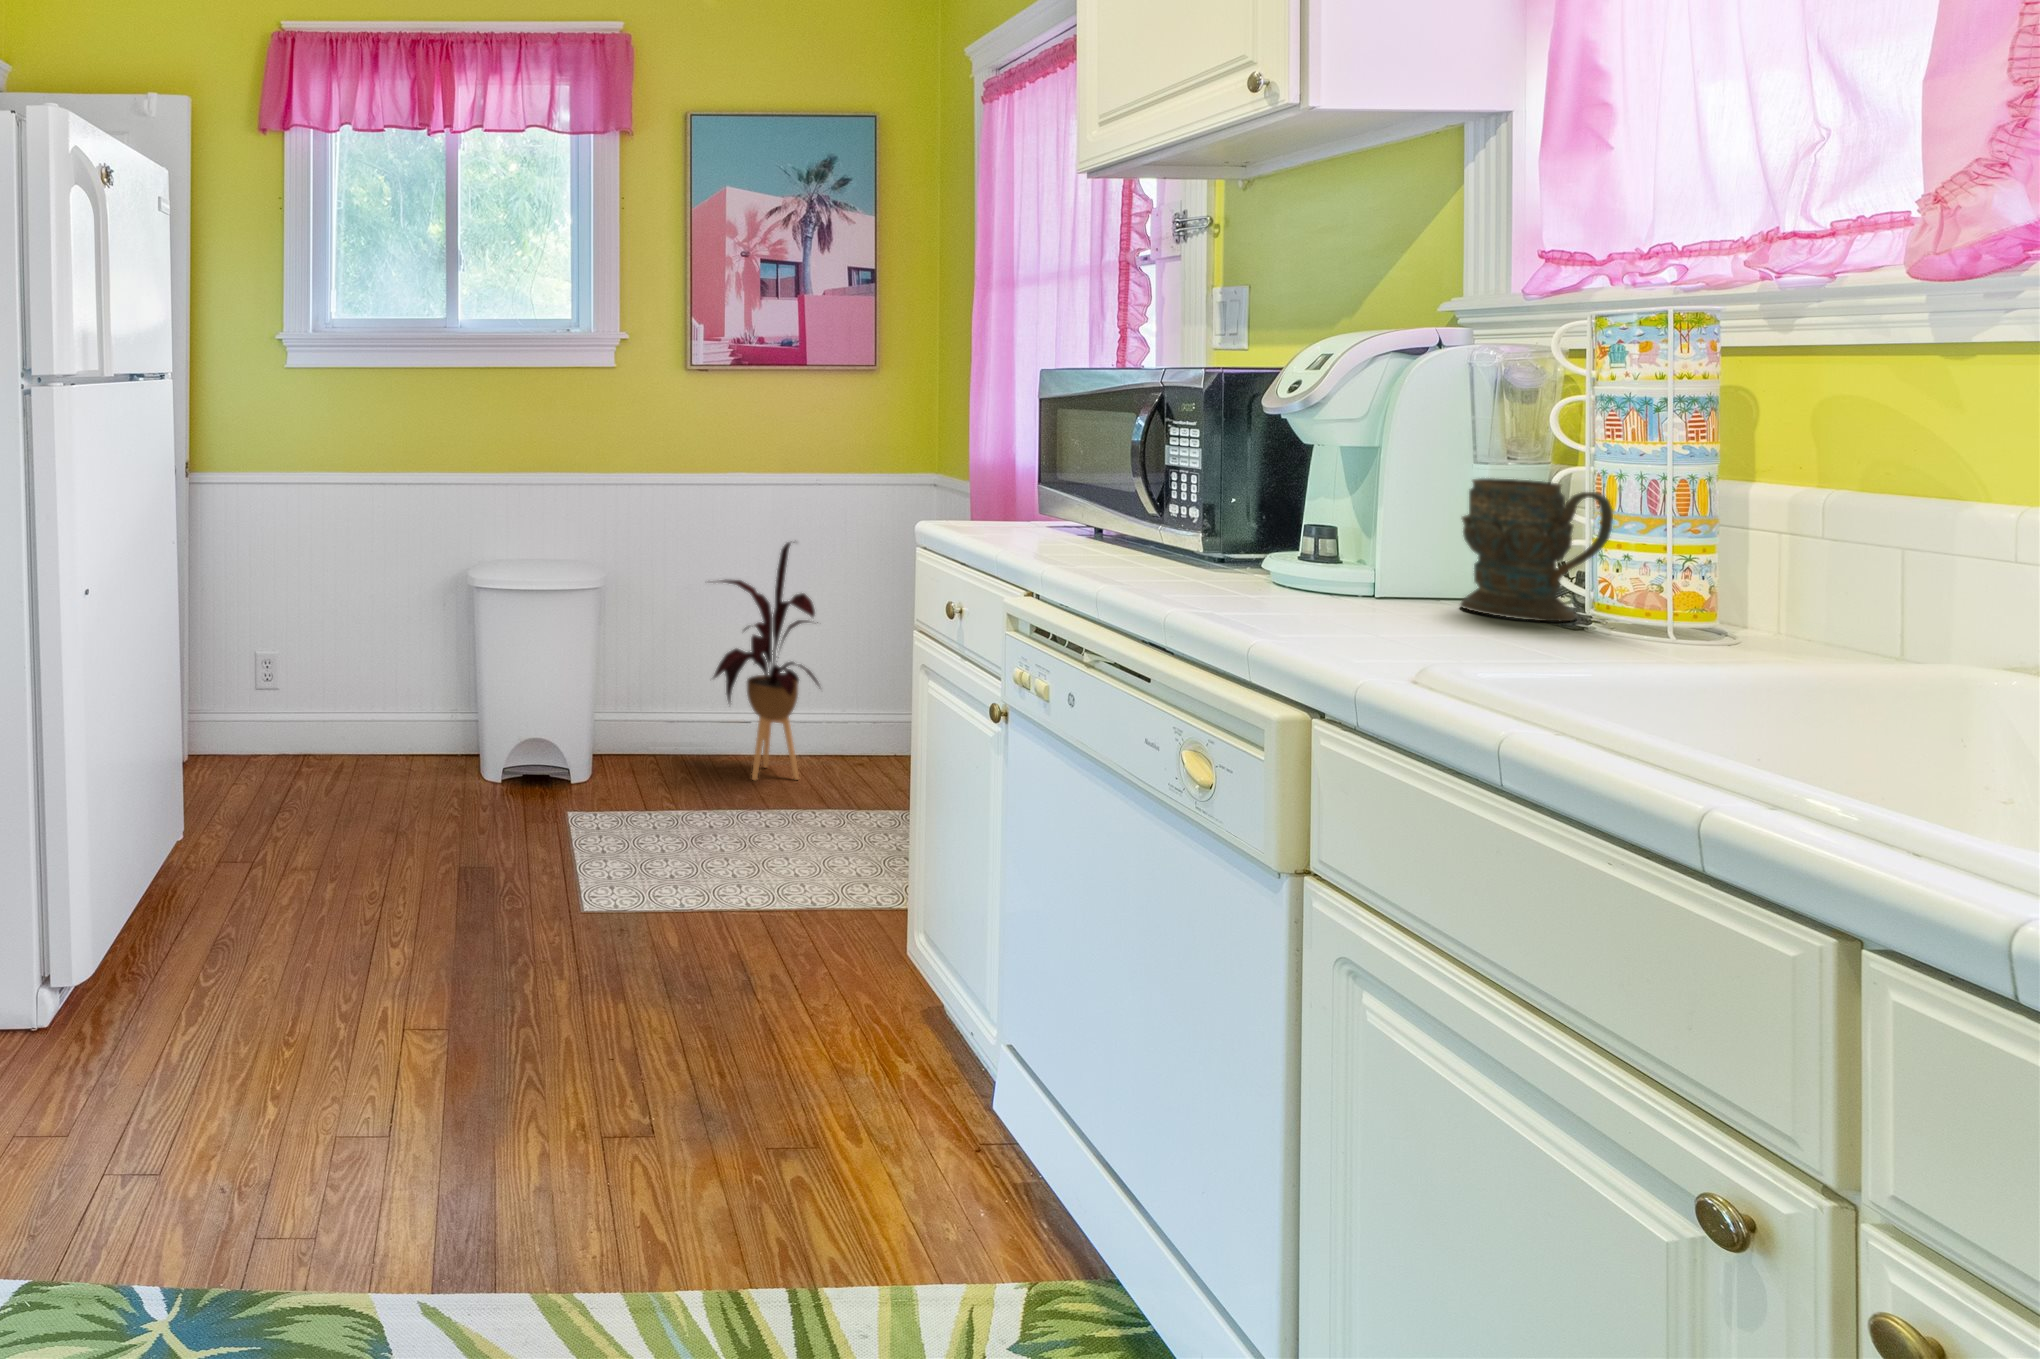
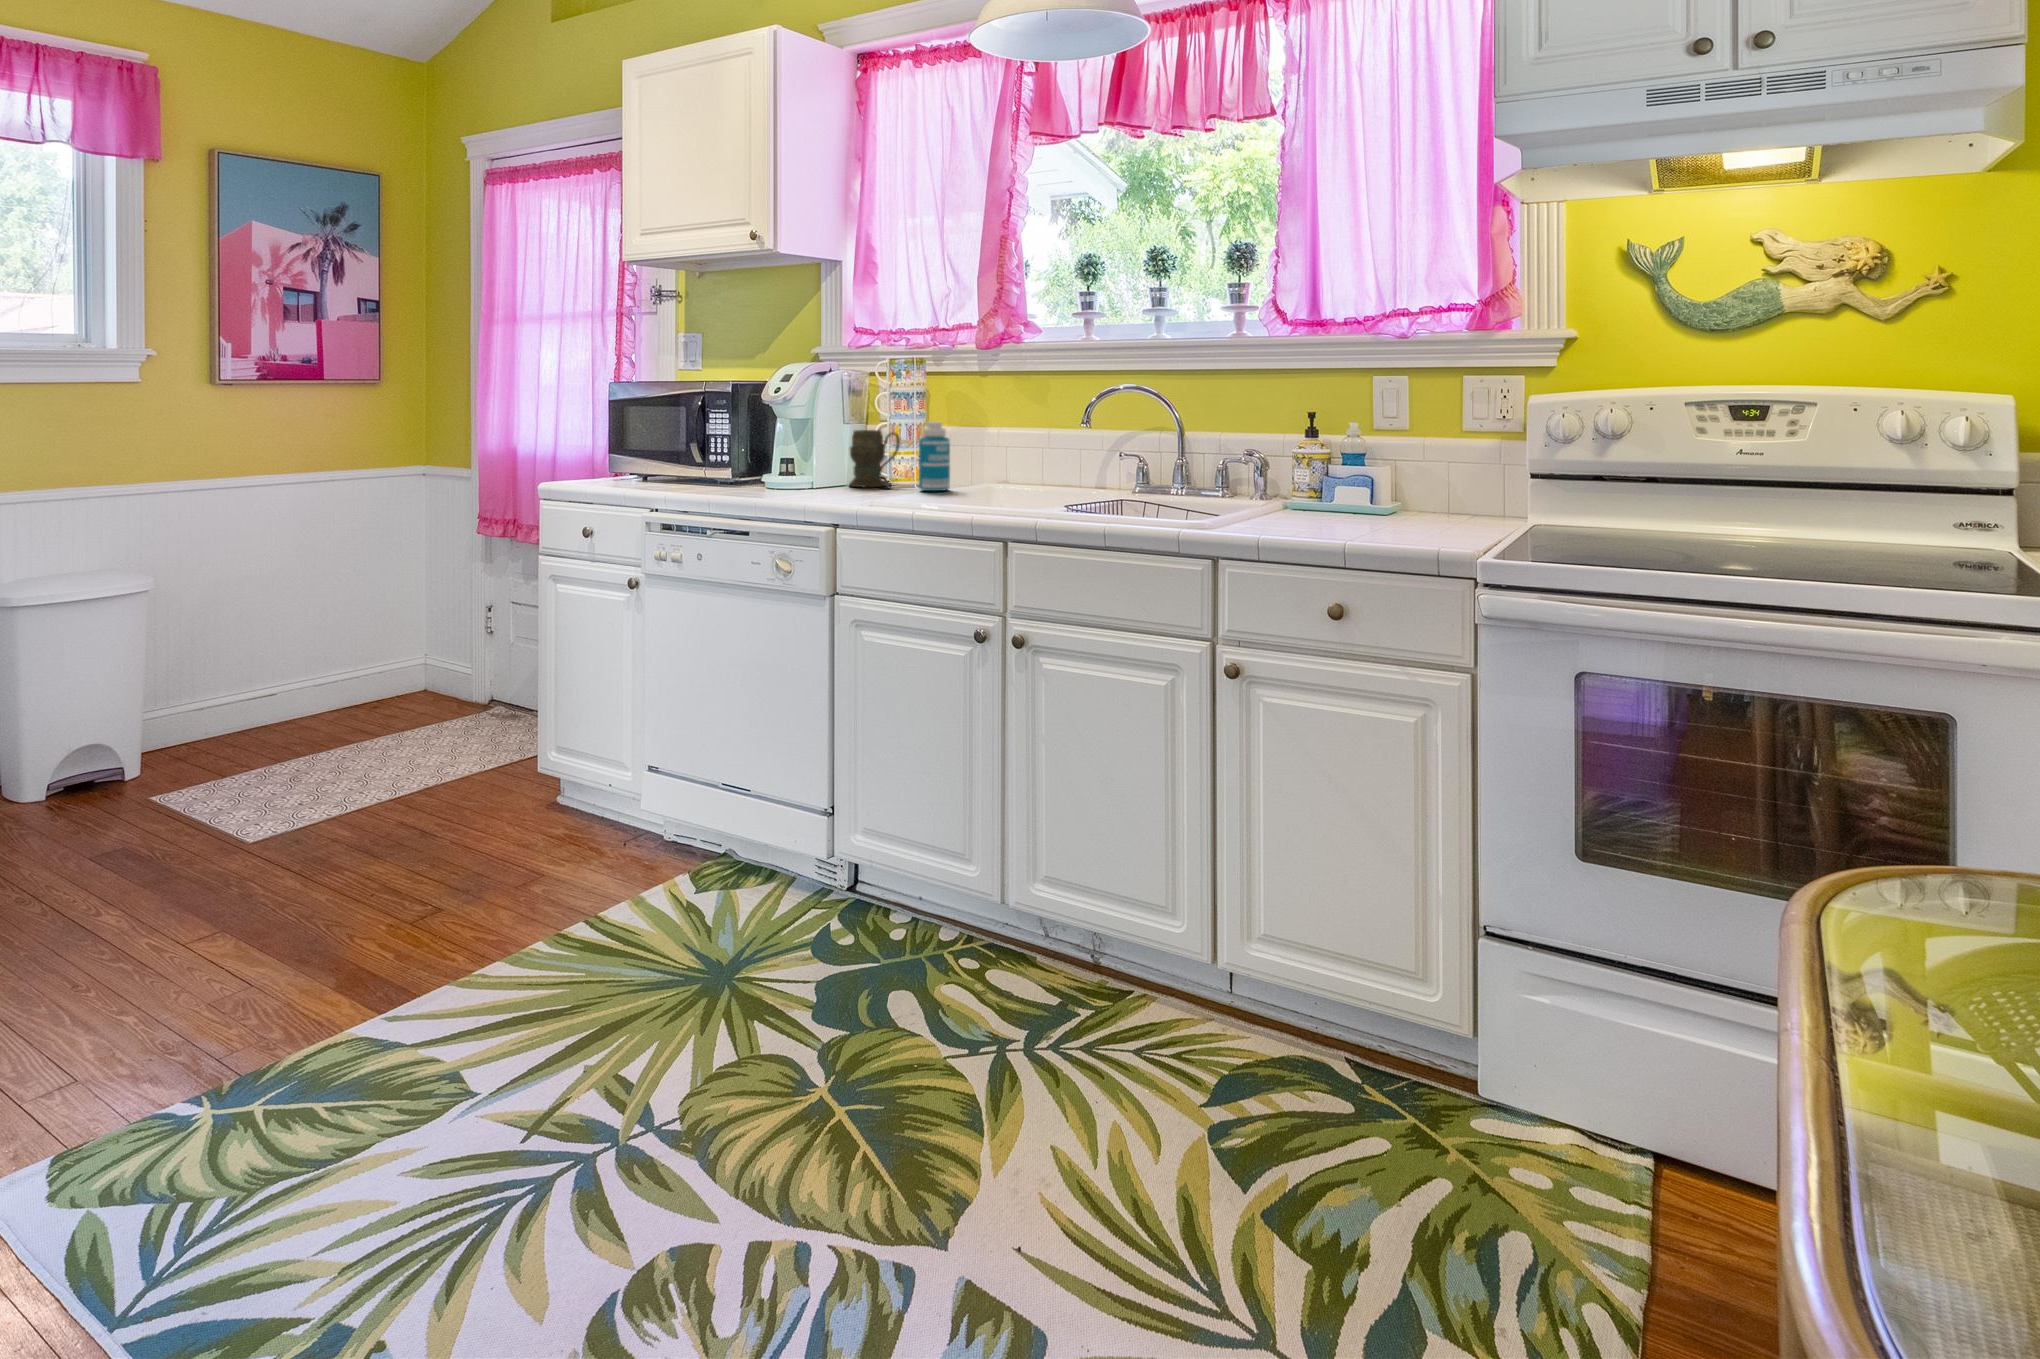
bottle: none [1654,473,1777,670] -> present [919,422,950,491]
house plant: present [714,542,819,780] -> none [245,529,372,740]

